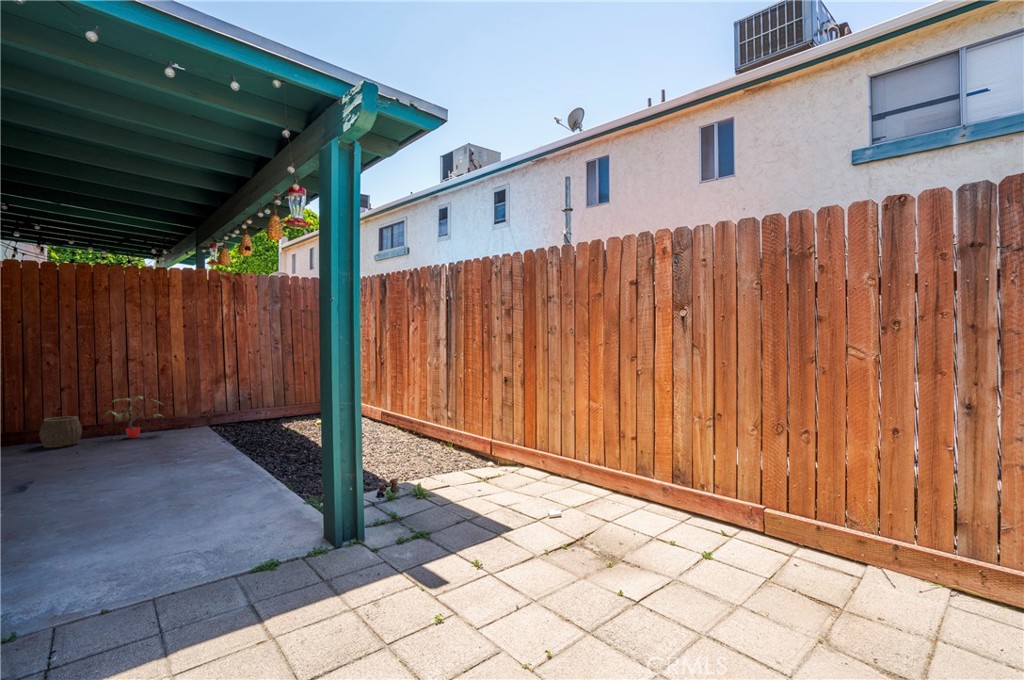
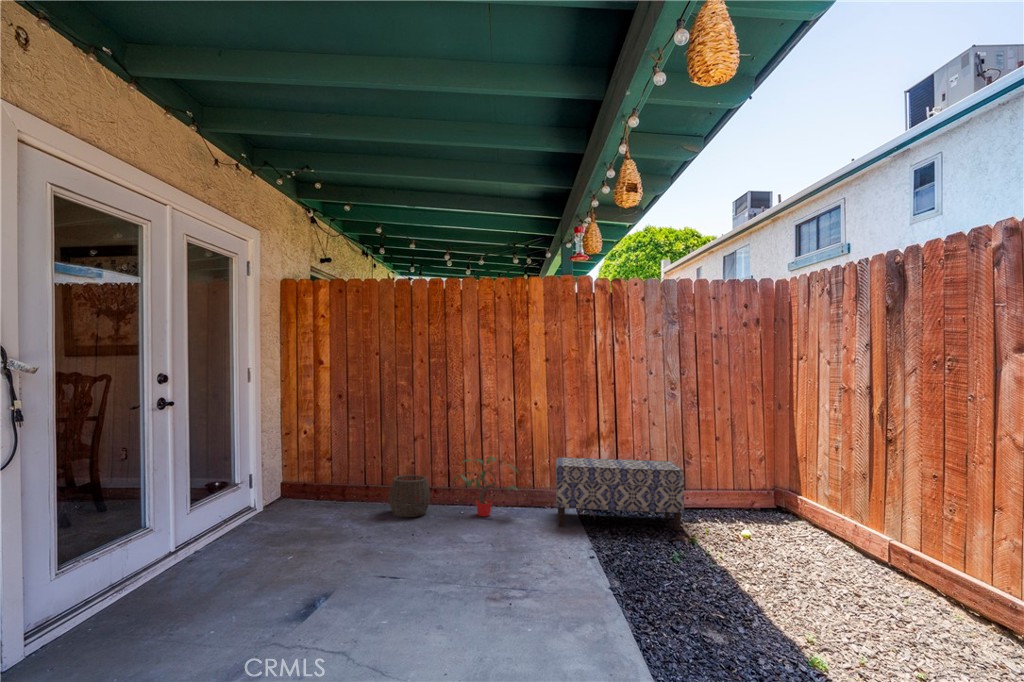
bench: none [193,388,283,434] -> present [555,457,684,531]

